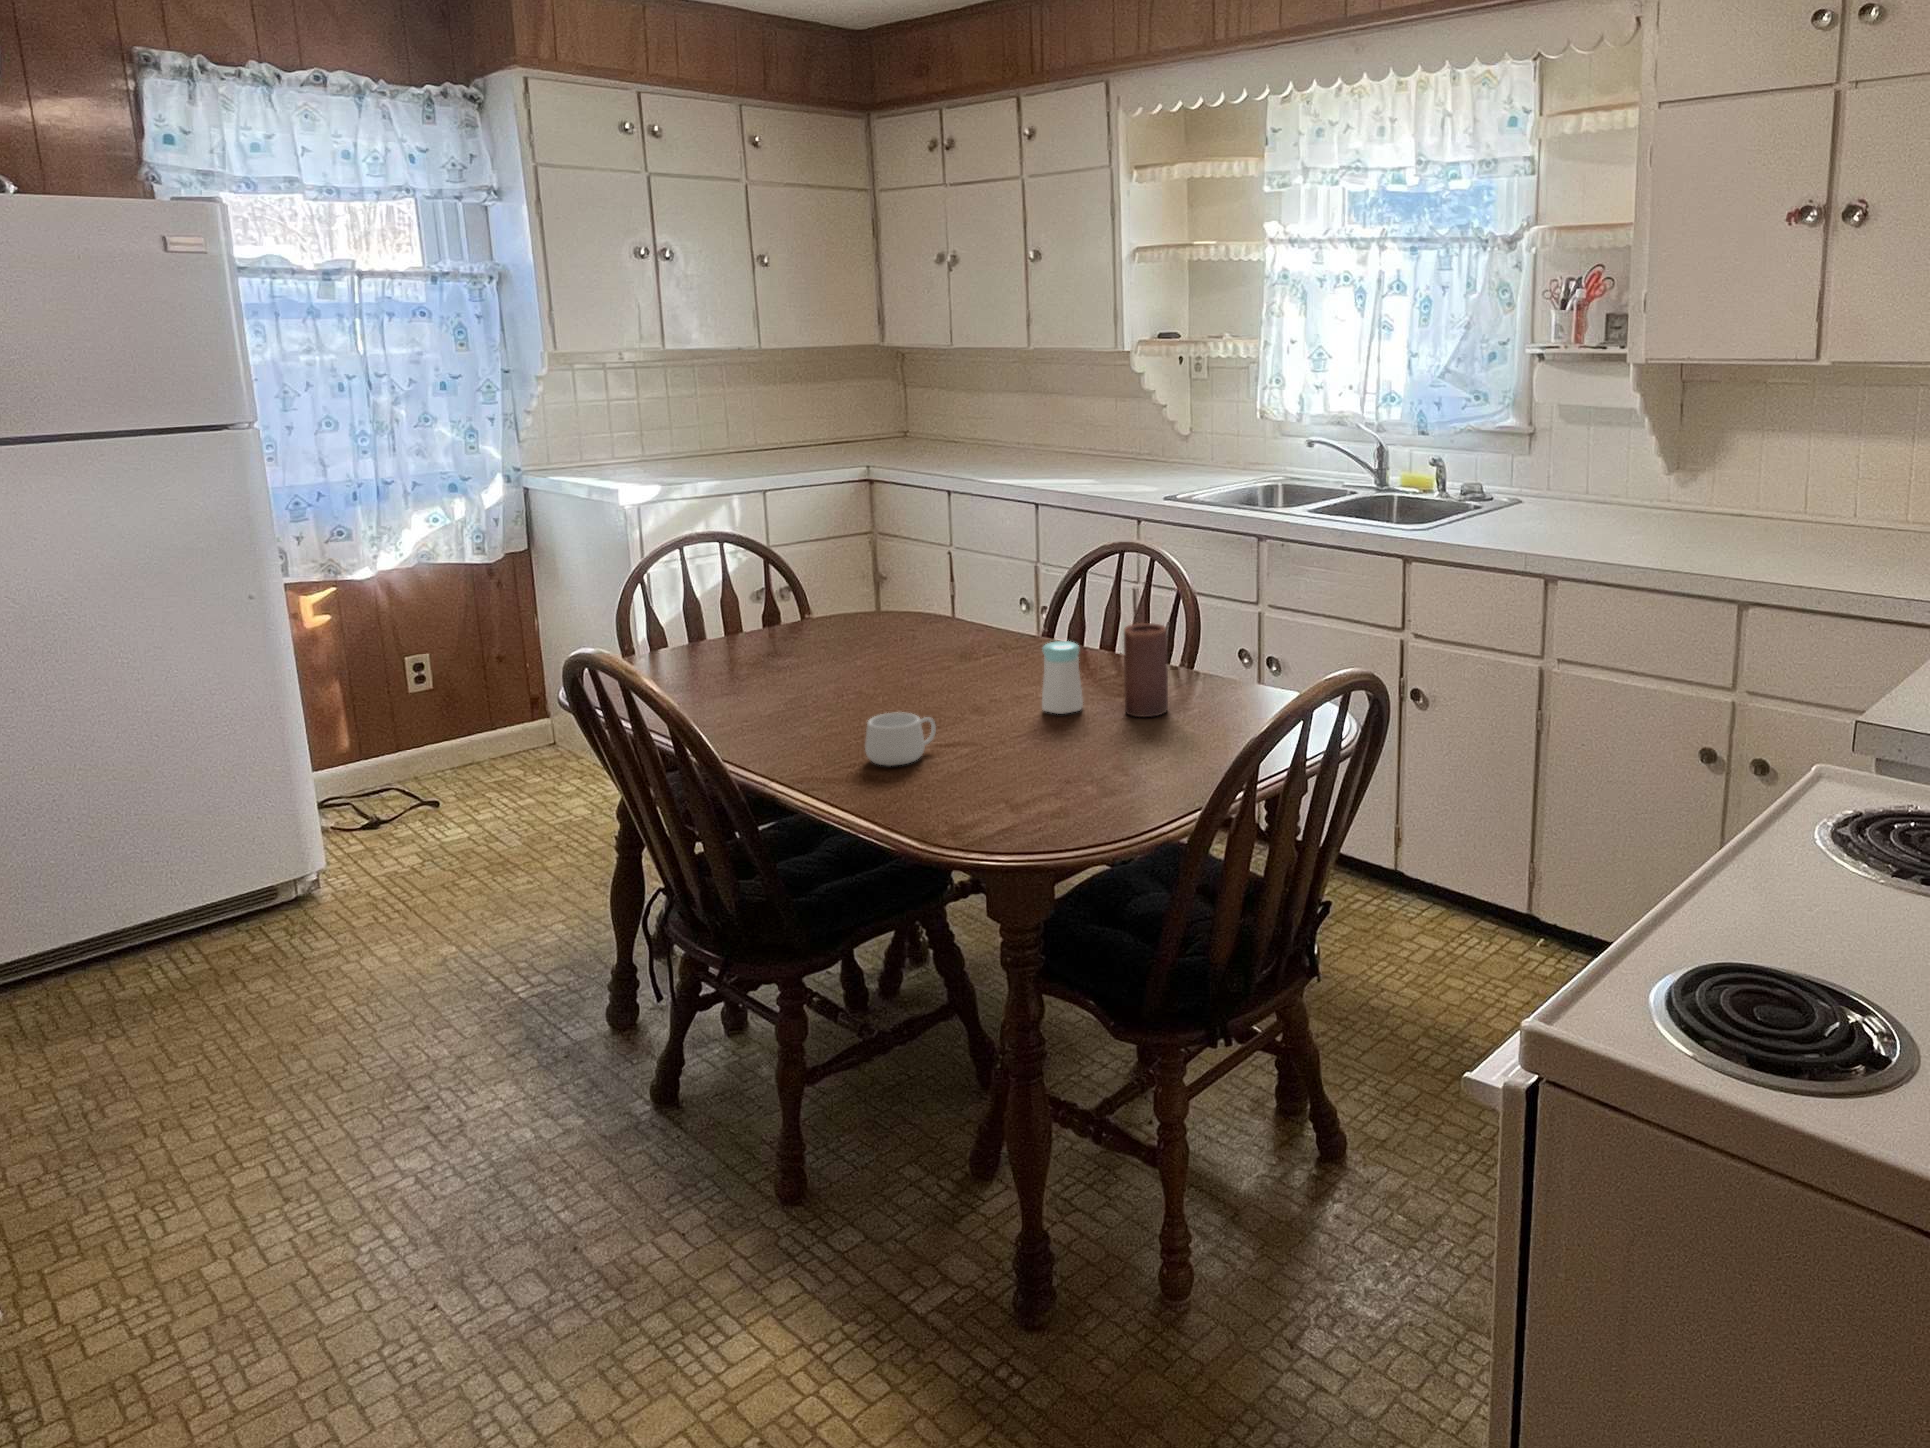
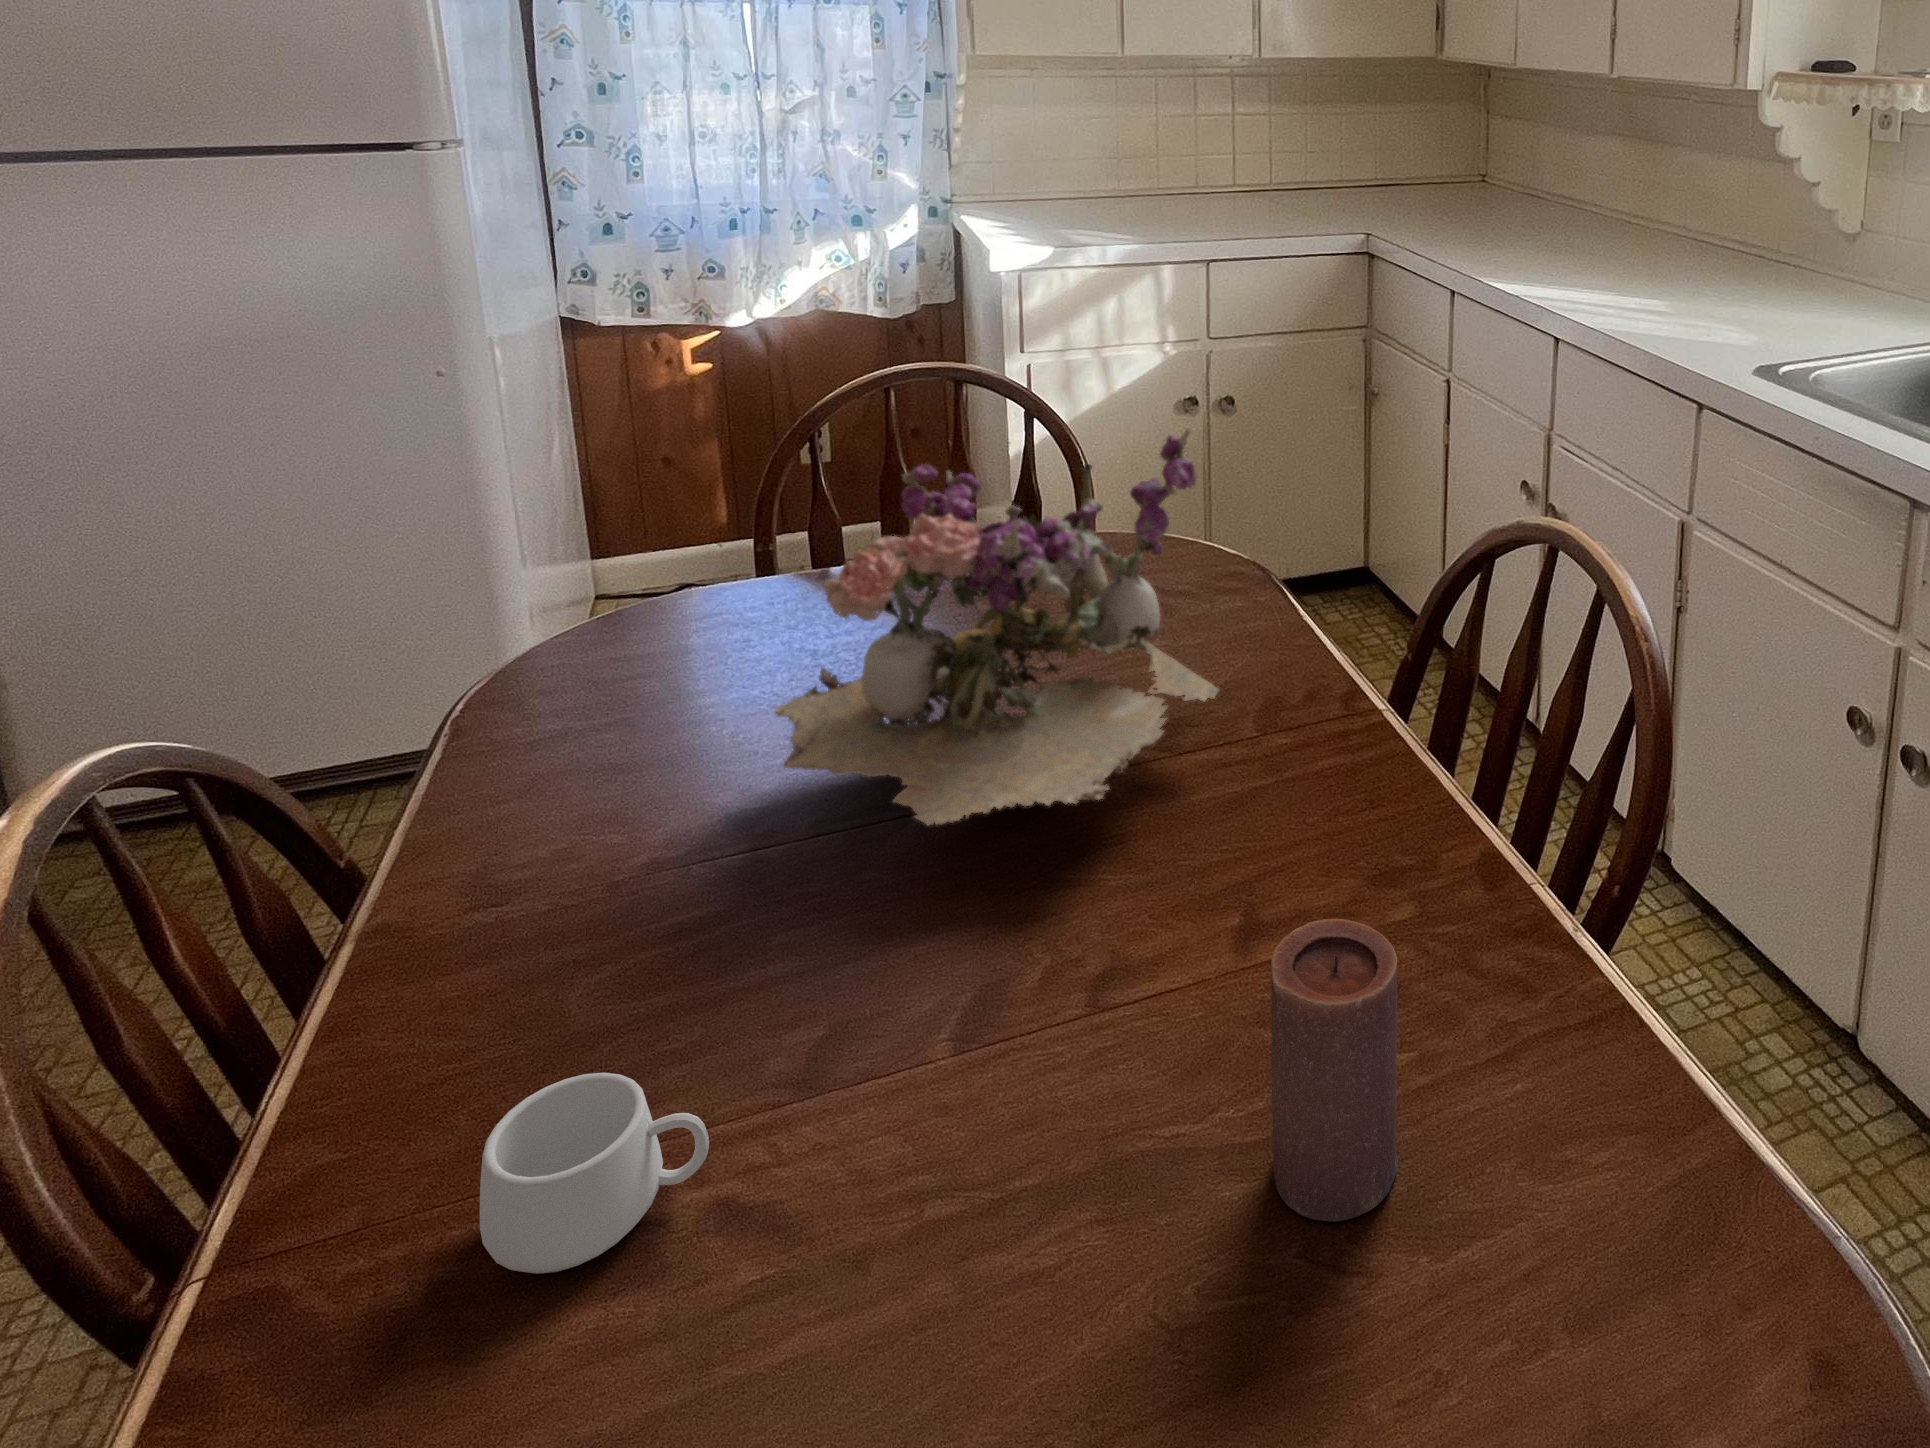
flower arrangement: none [801,505,1002,676] -> present [775,429,1219,825]
salt shaker: present [1042,641,1083,714] -> none [1086,891,1206,1108]

